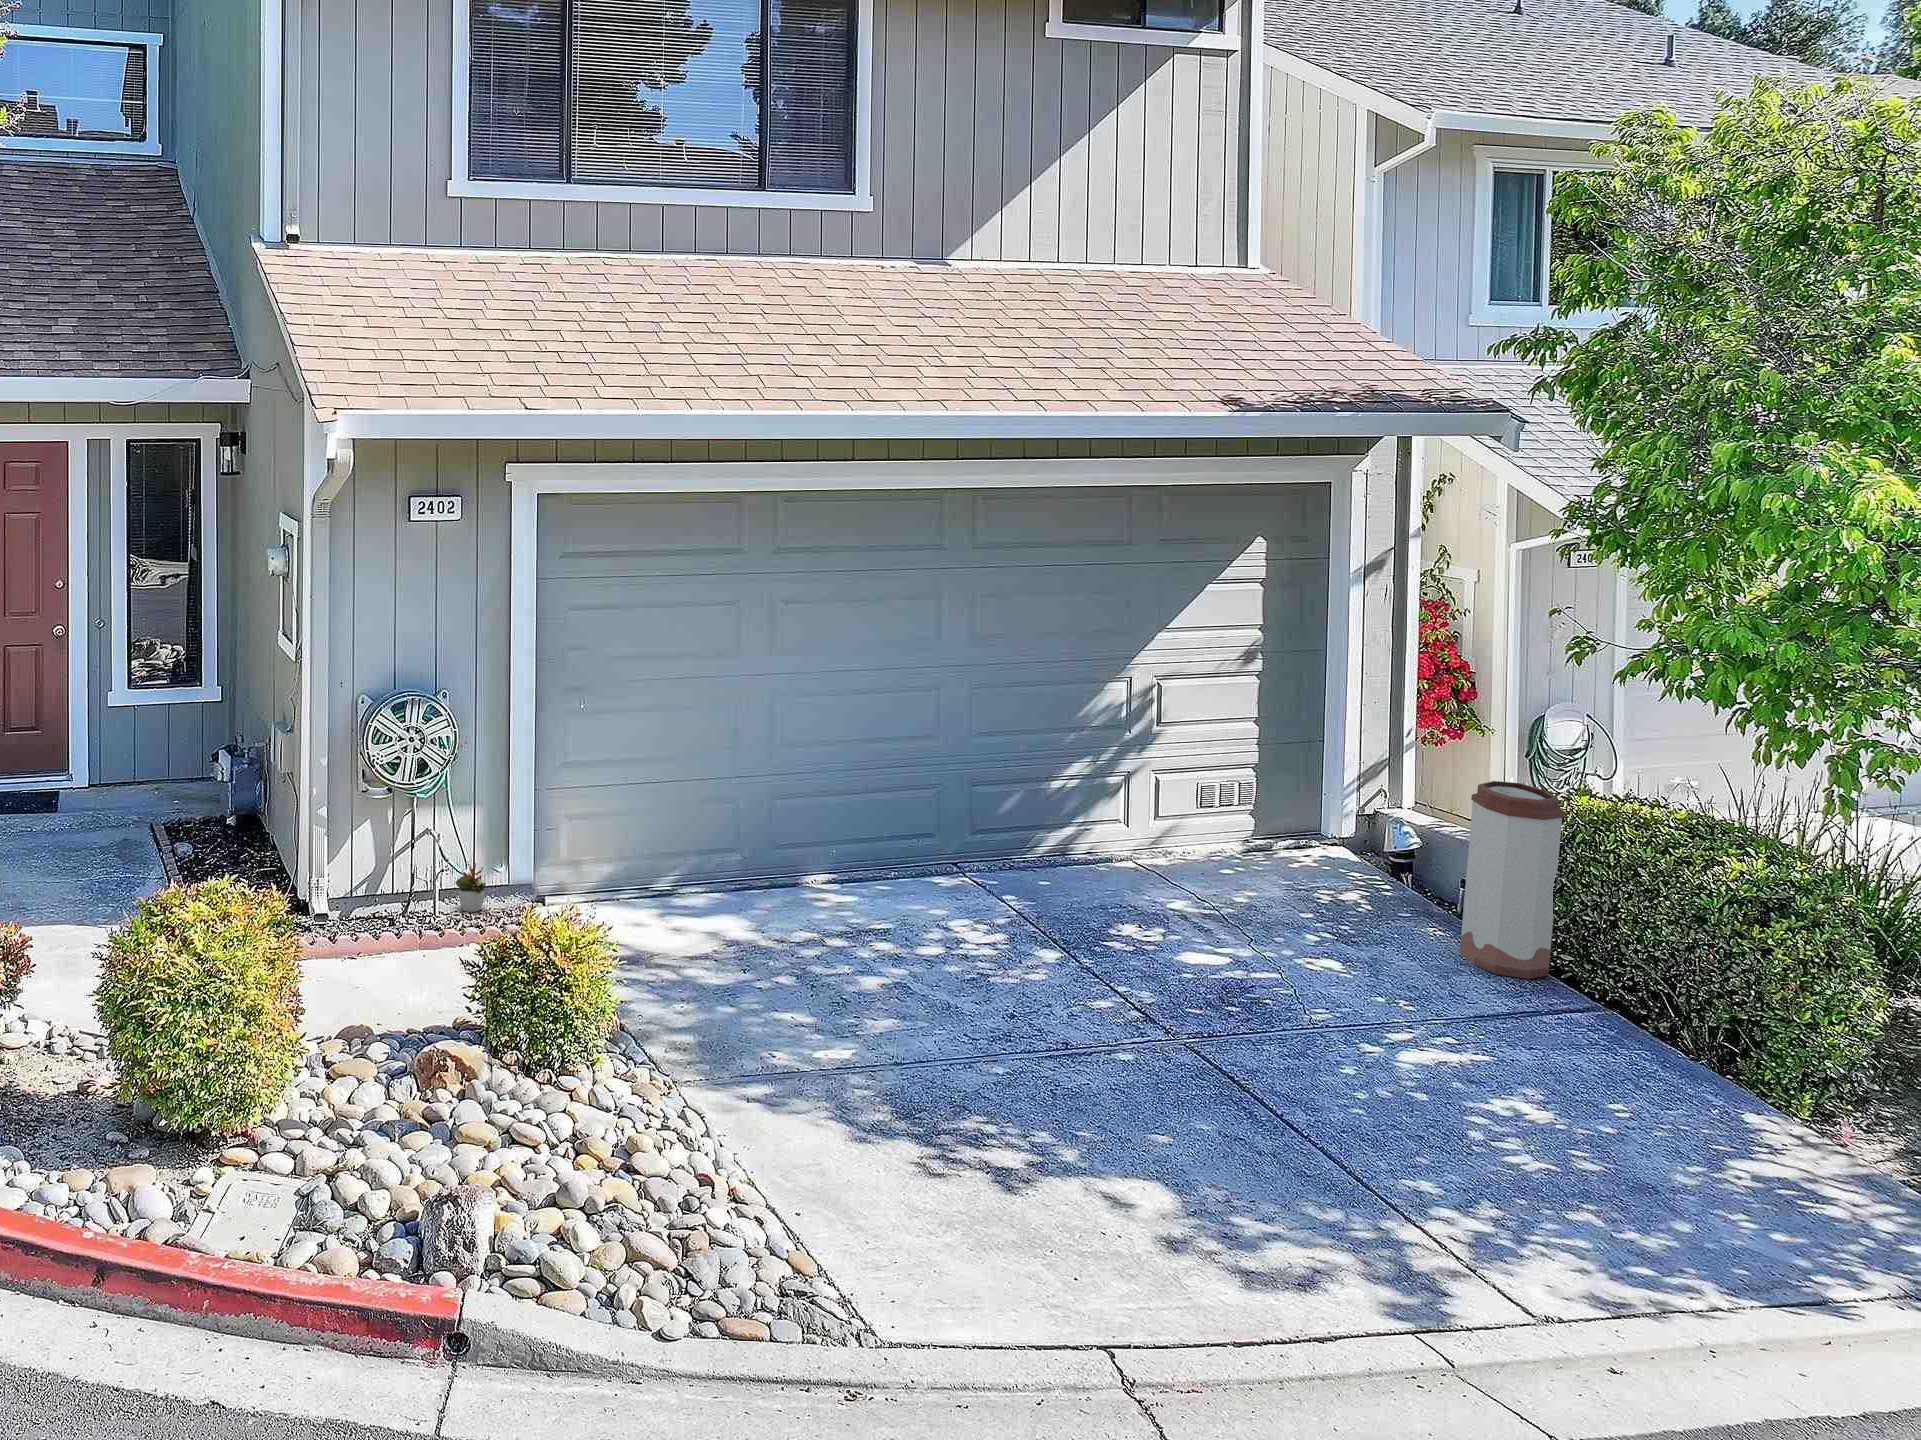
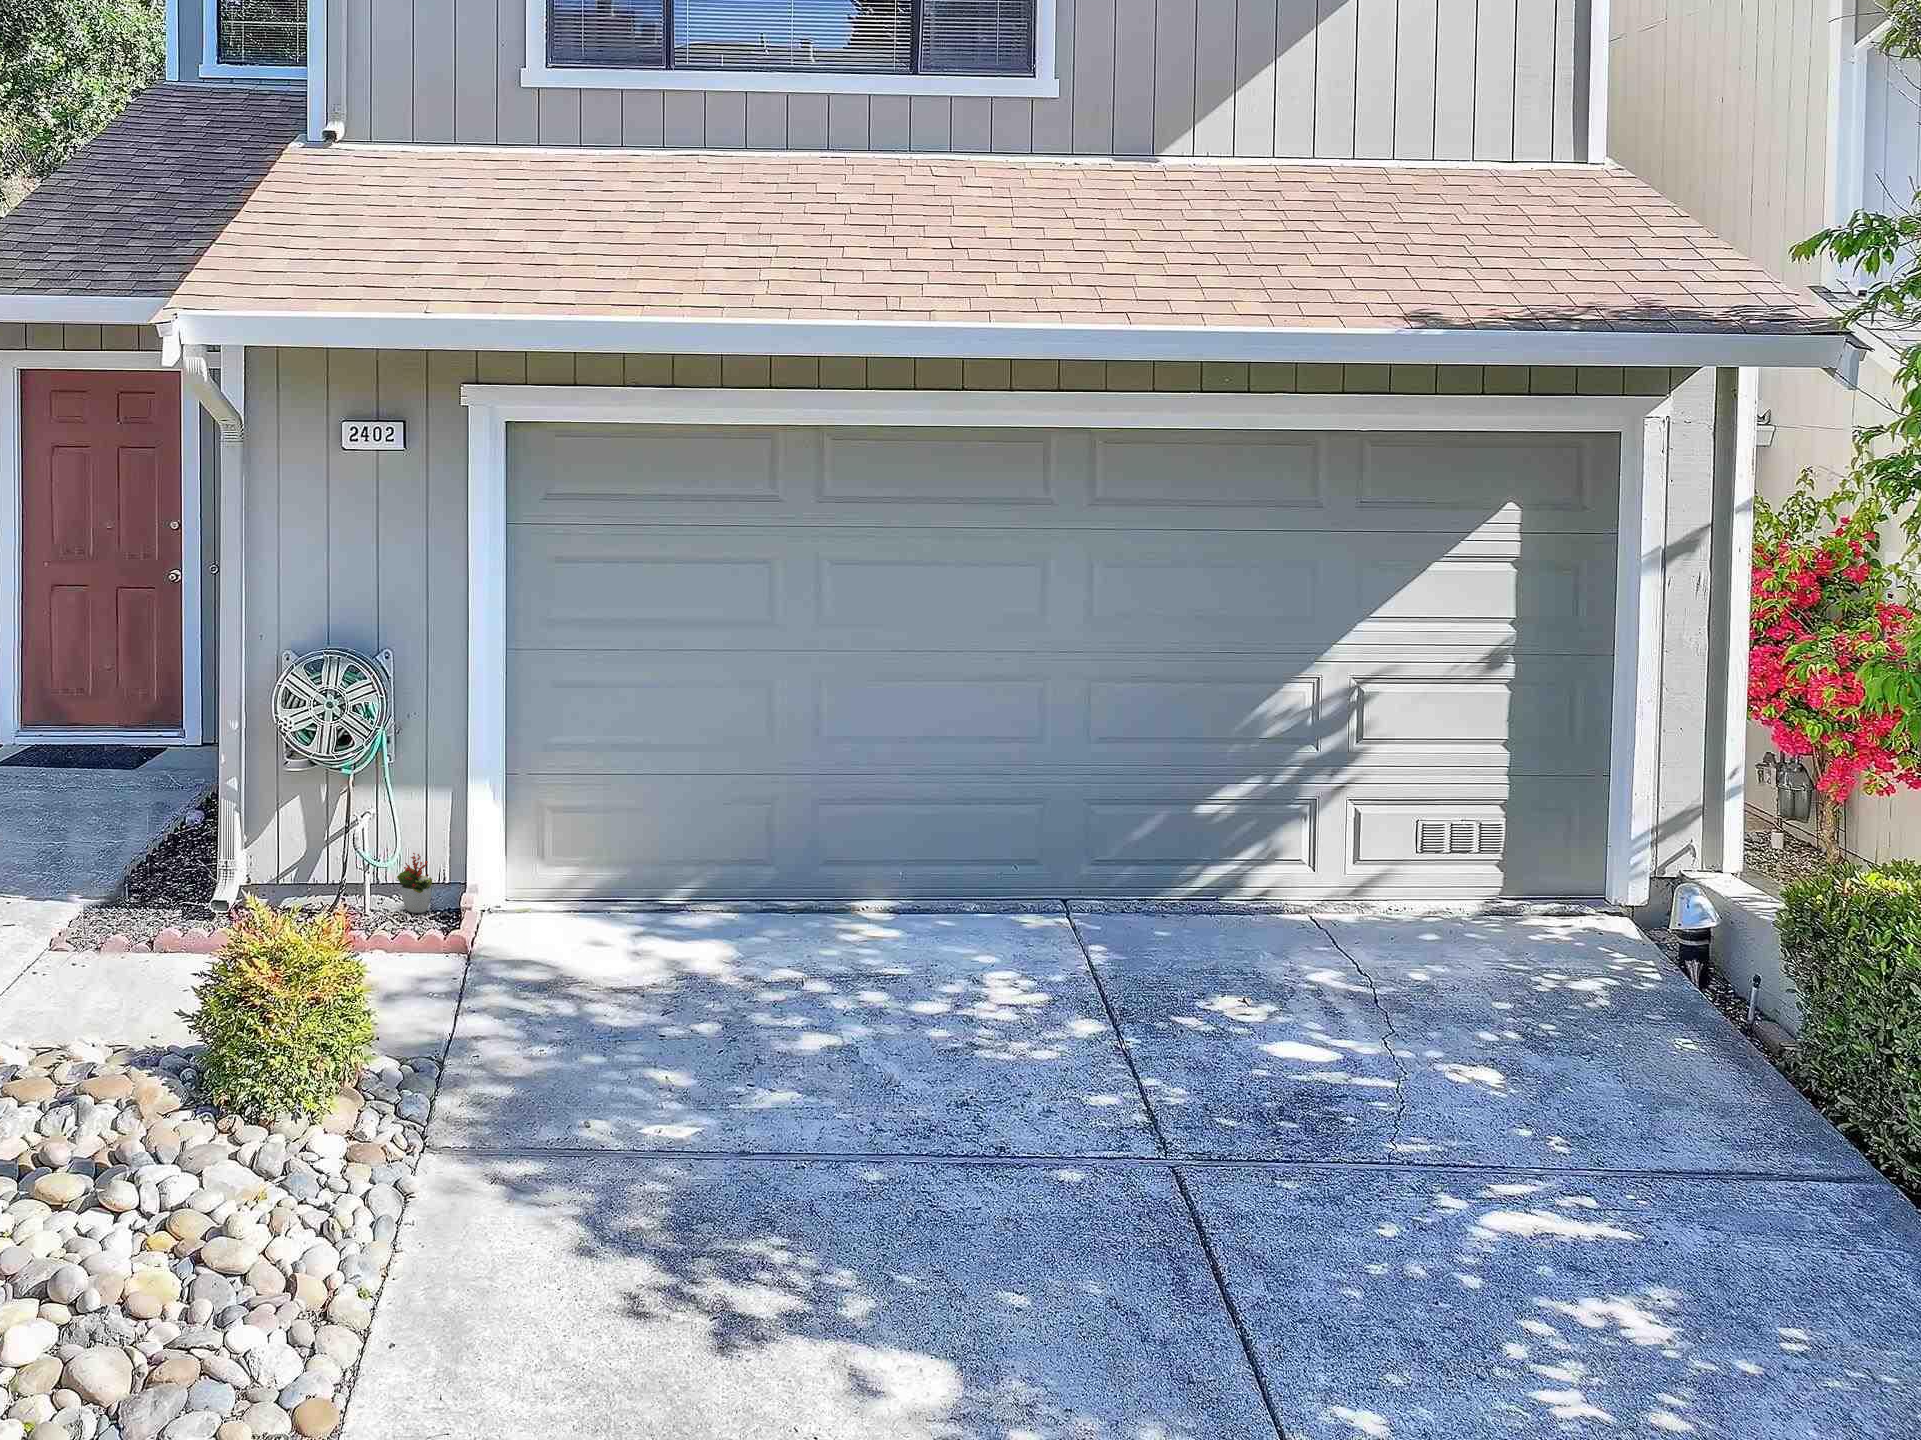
trash can: present [1460,781,1566,979] -> none [1699,842,1842,1132]

